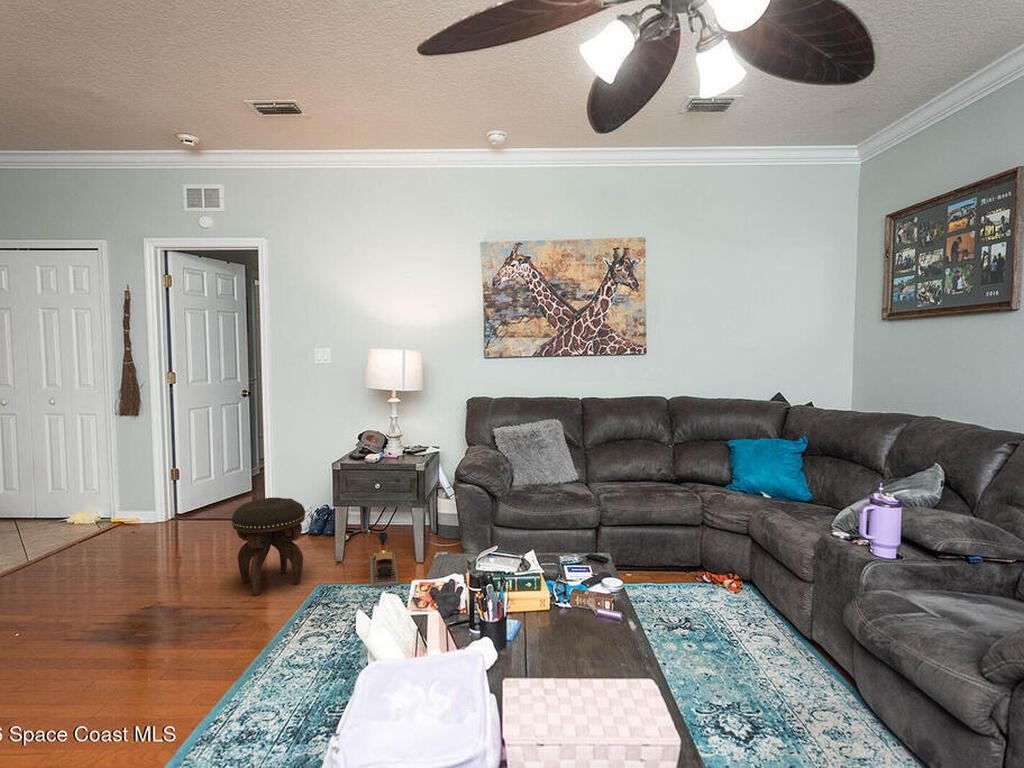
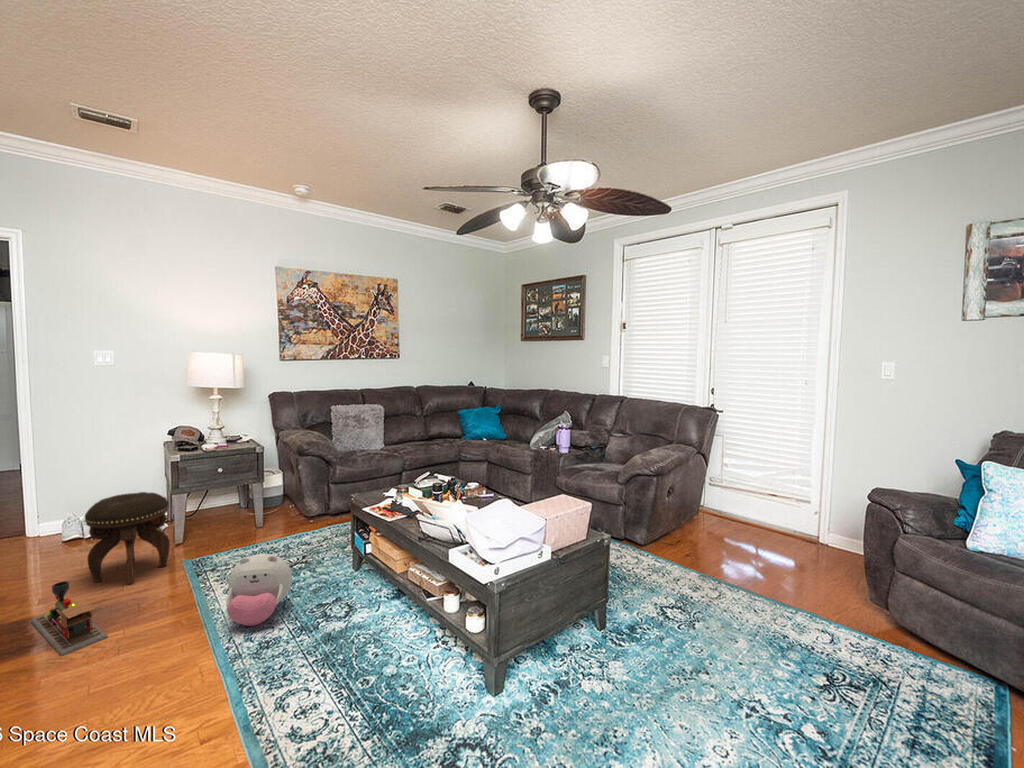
toy train: present [370,532,399,588] -> present [31,581,108,656]
plush toy: none [227,608,316,702] -> present [226,554,292,626]

